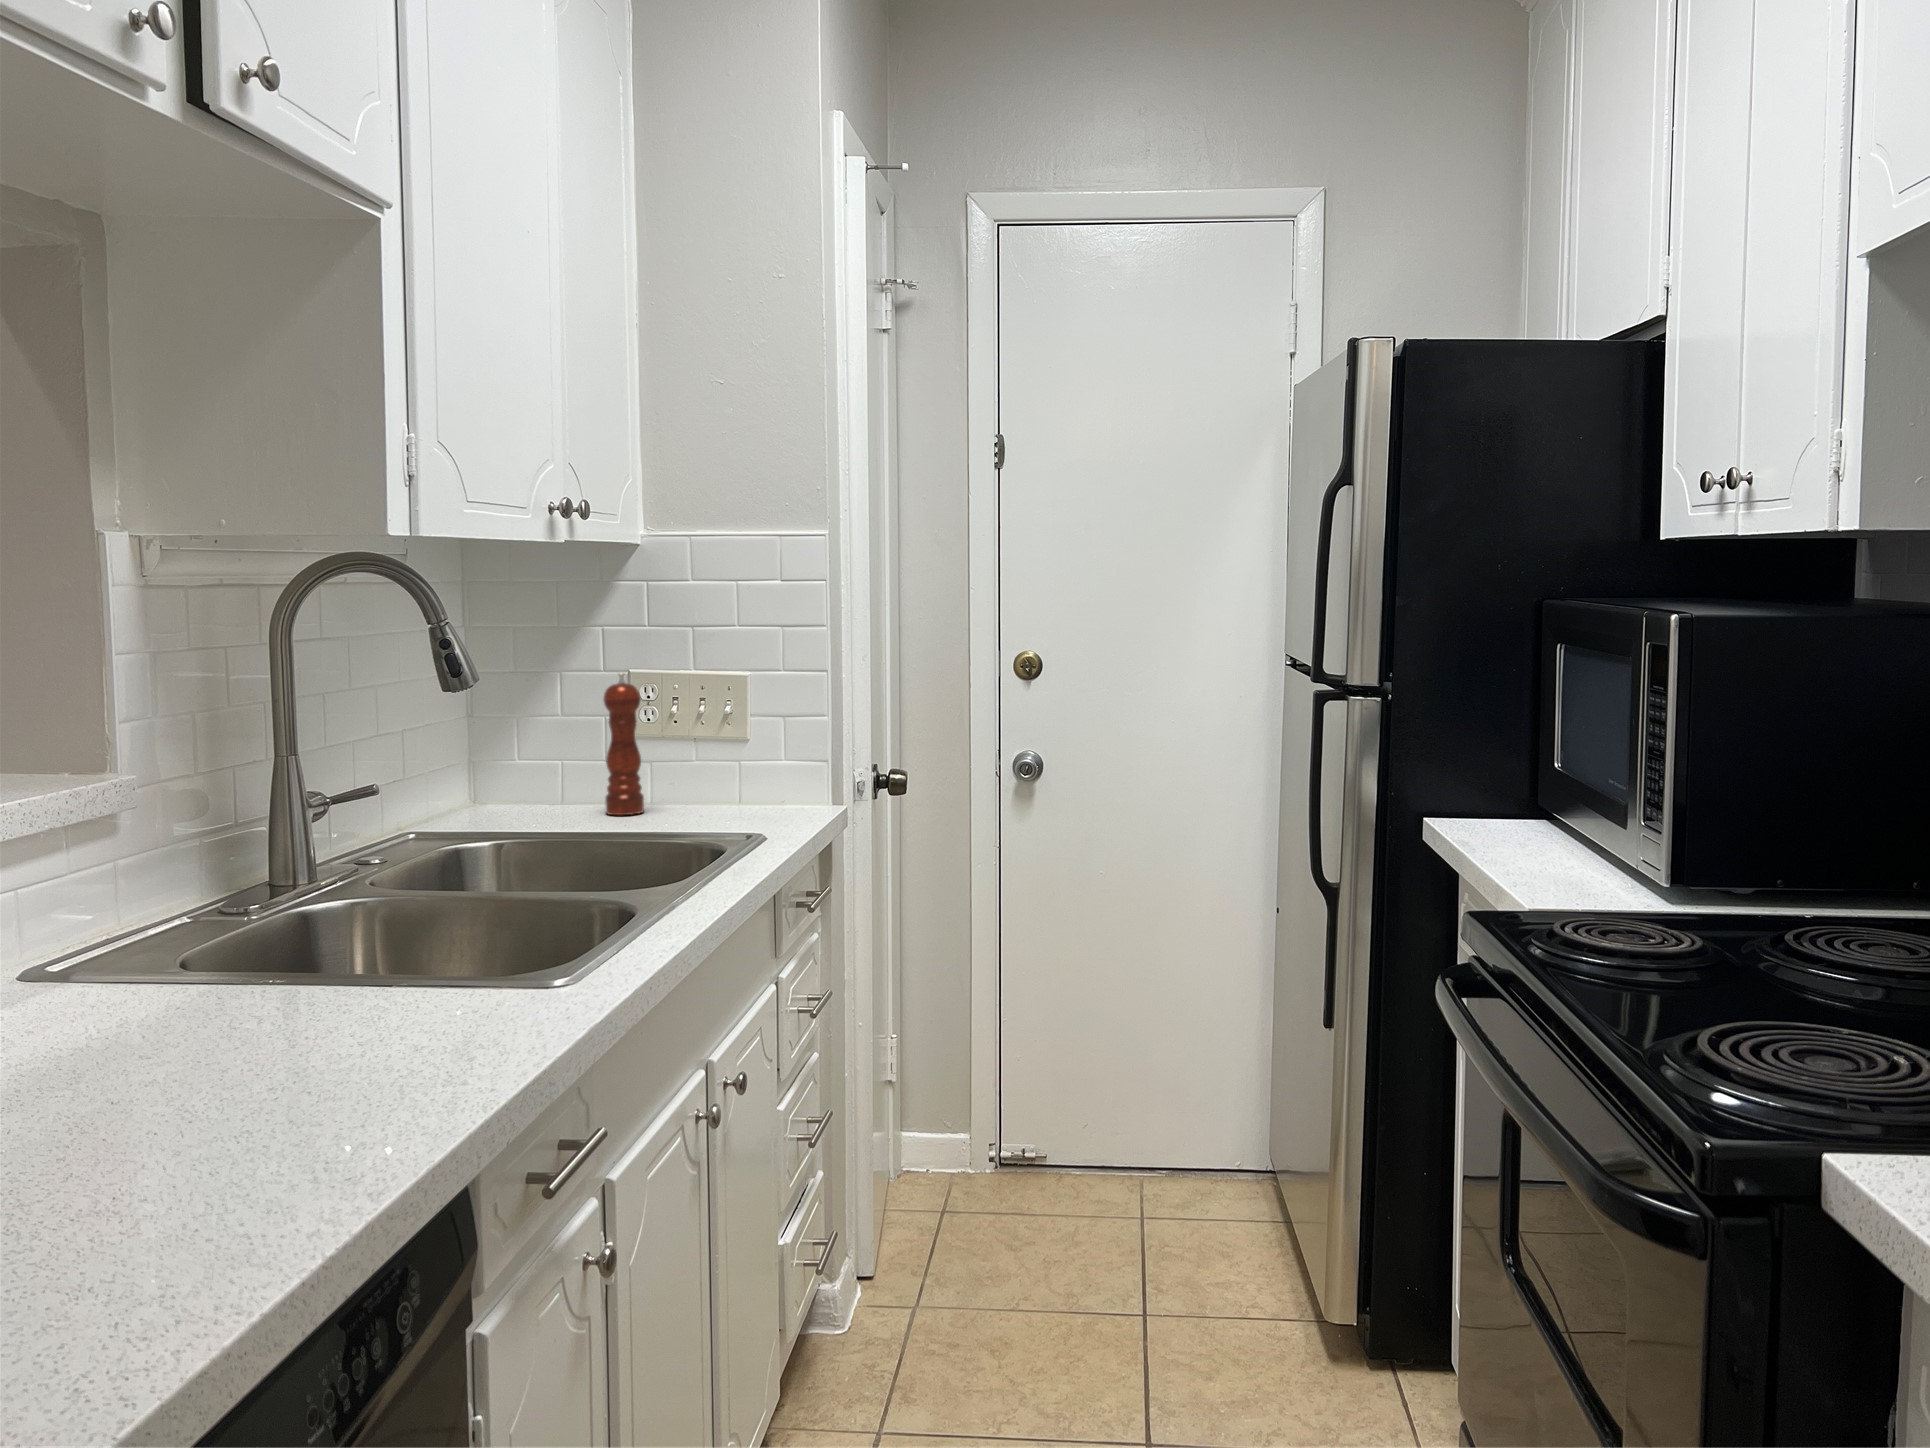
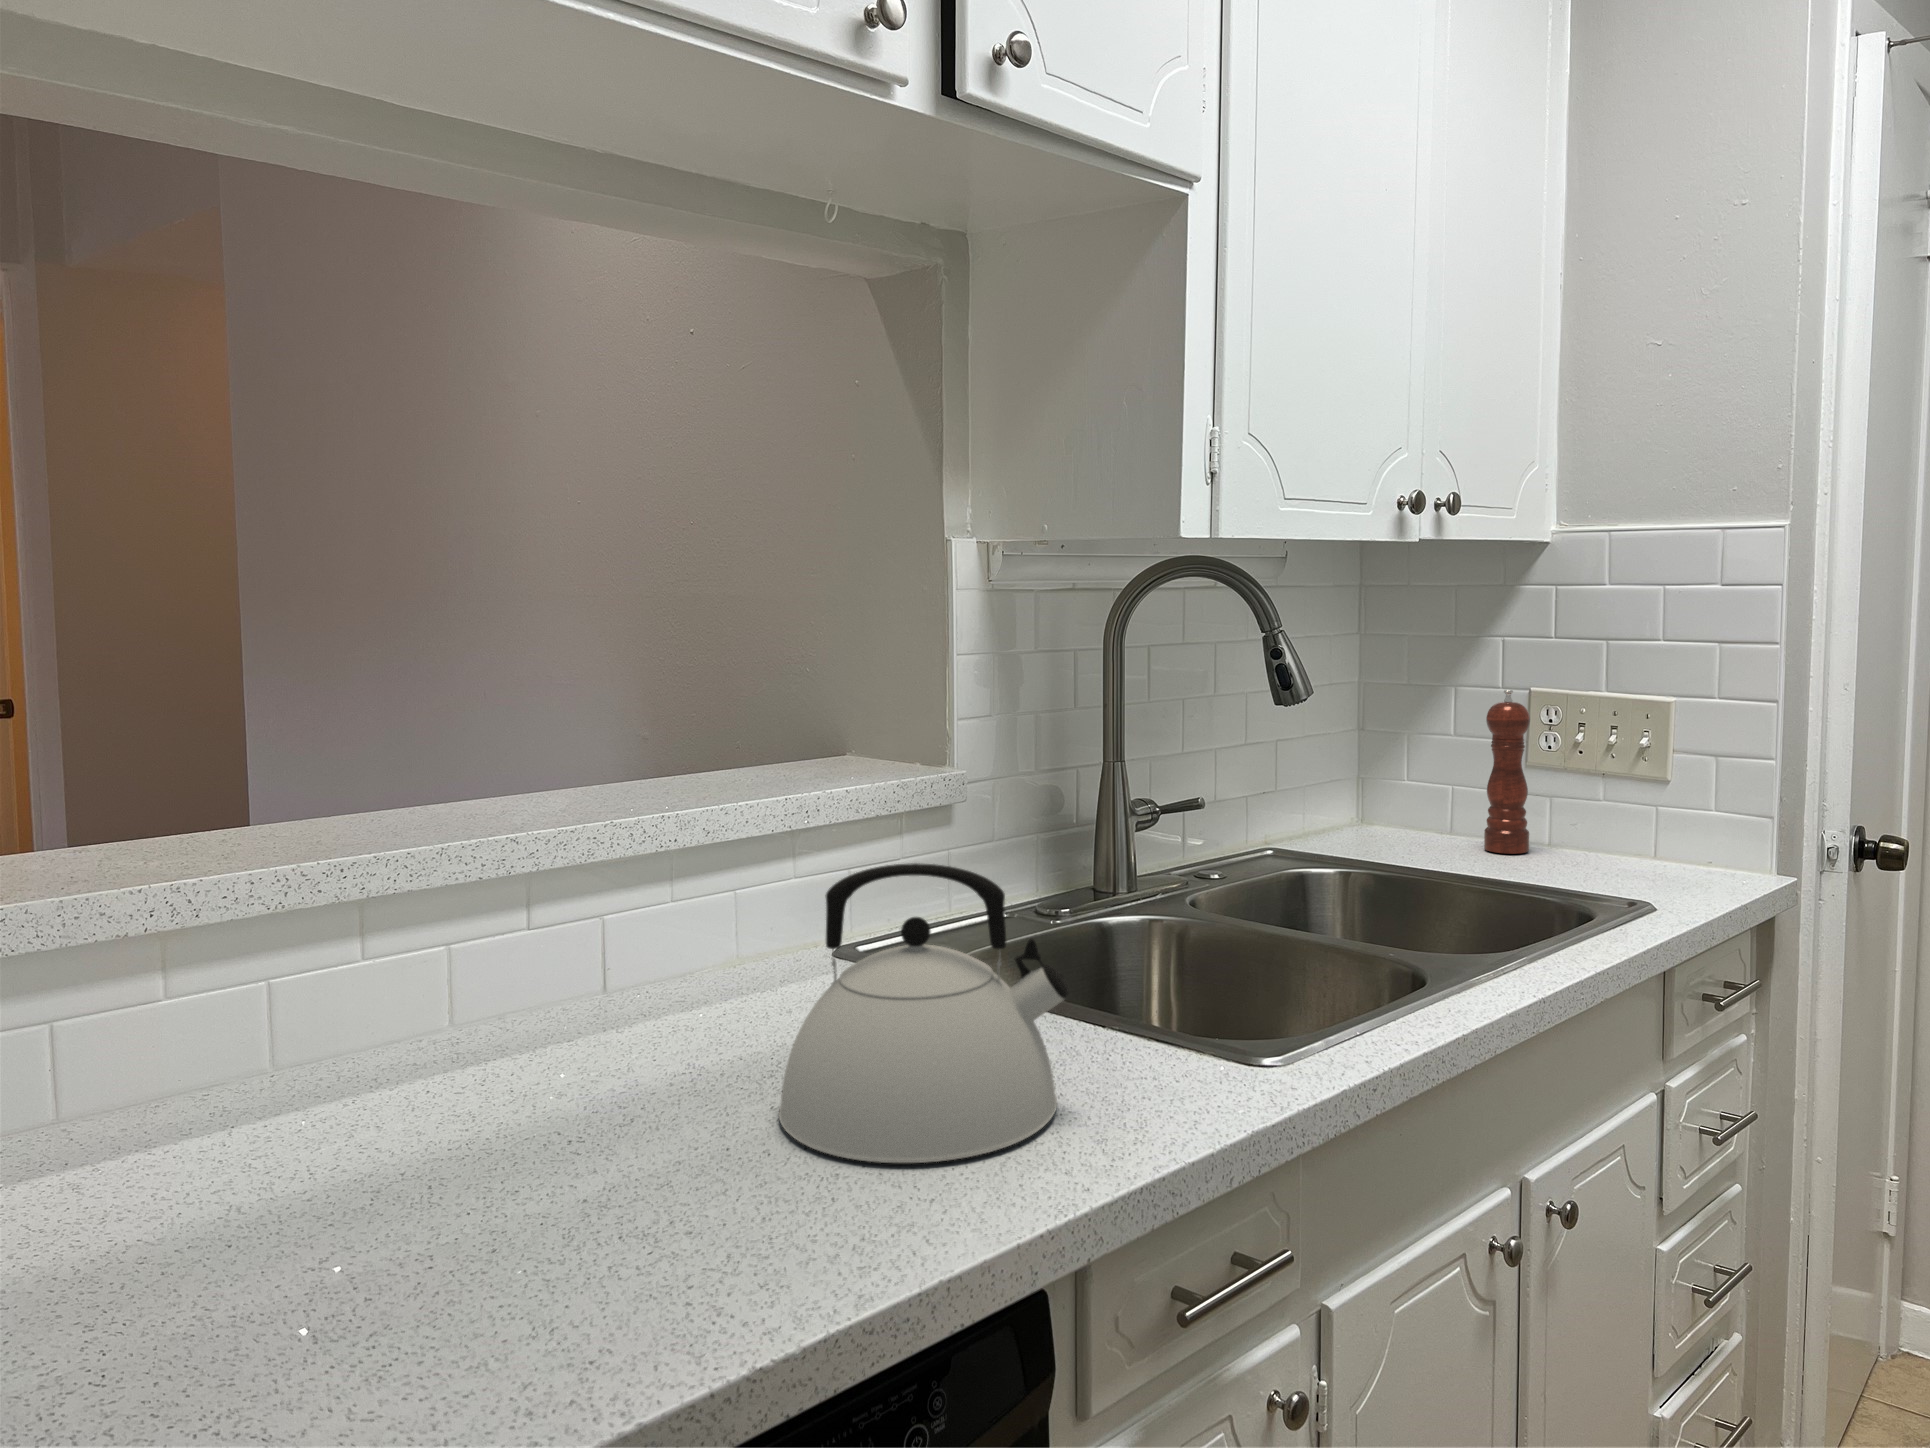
kettle: none [94,848,401,1133] -> present [779,863,1069,1163]

